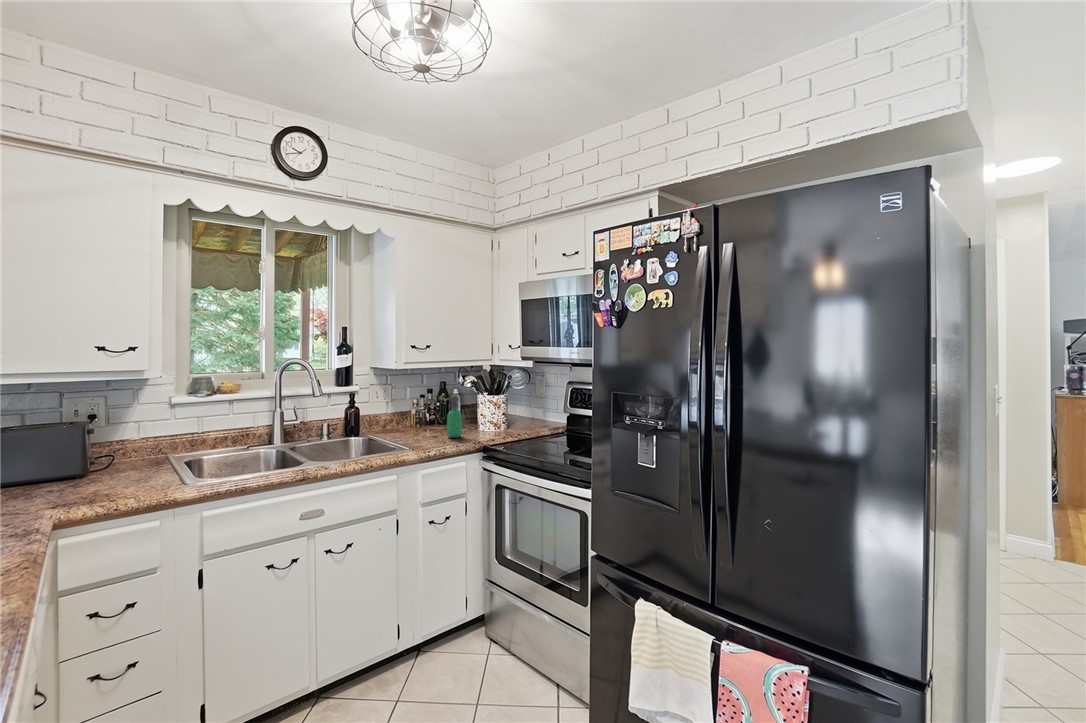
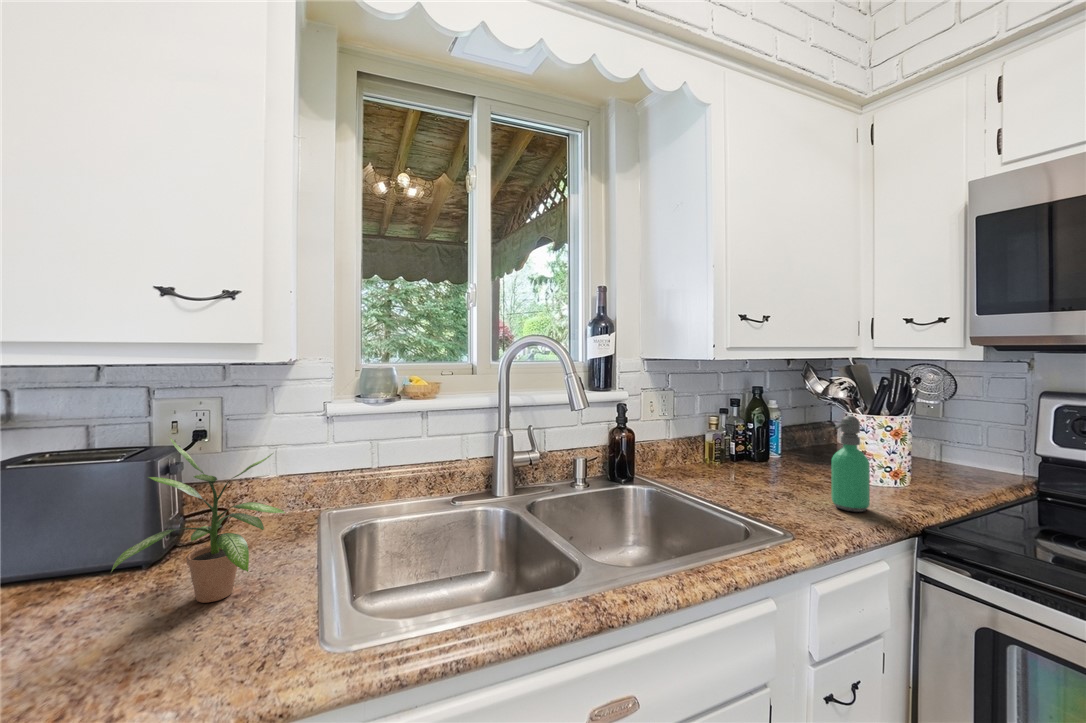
potted plant: none [96,410,169,478] -> present [111,437,285,603]

